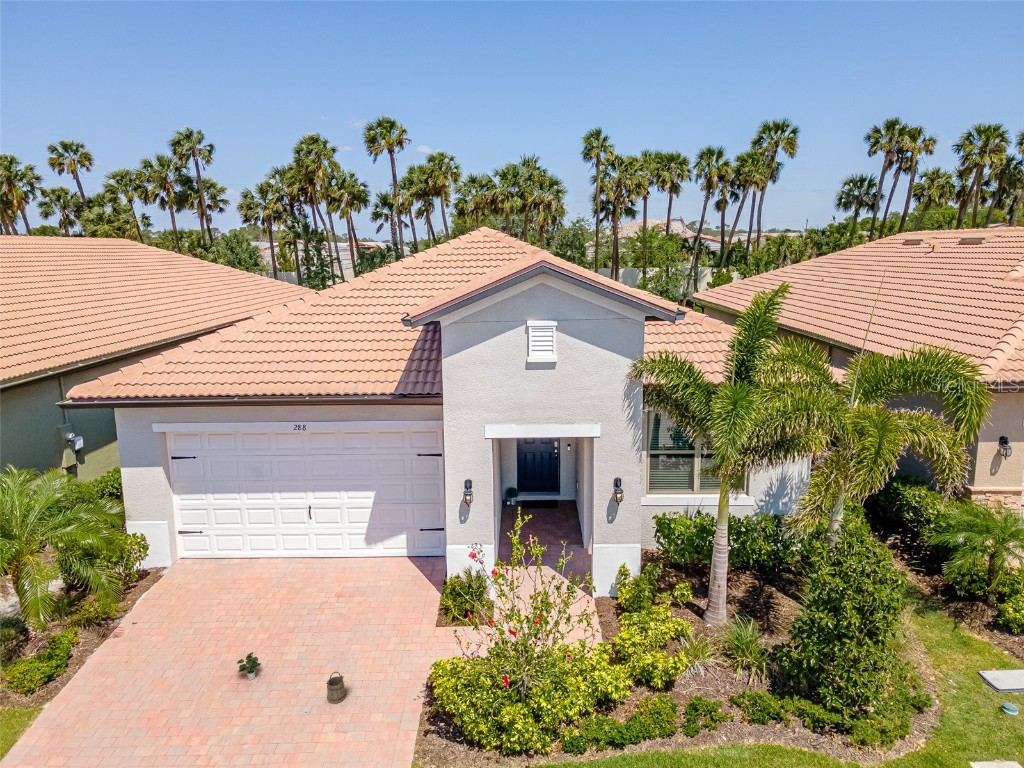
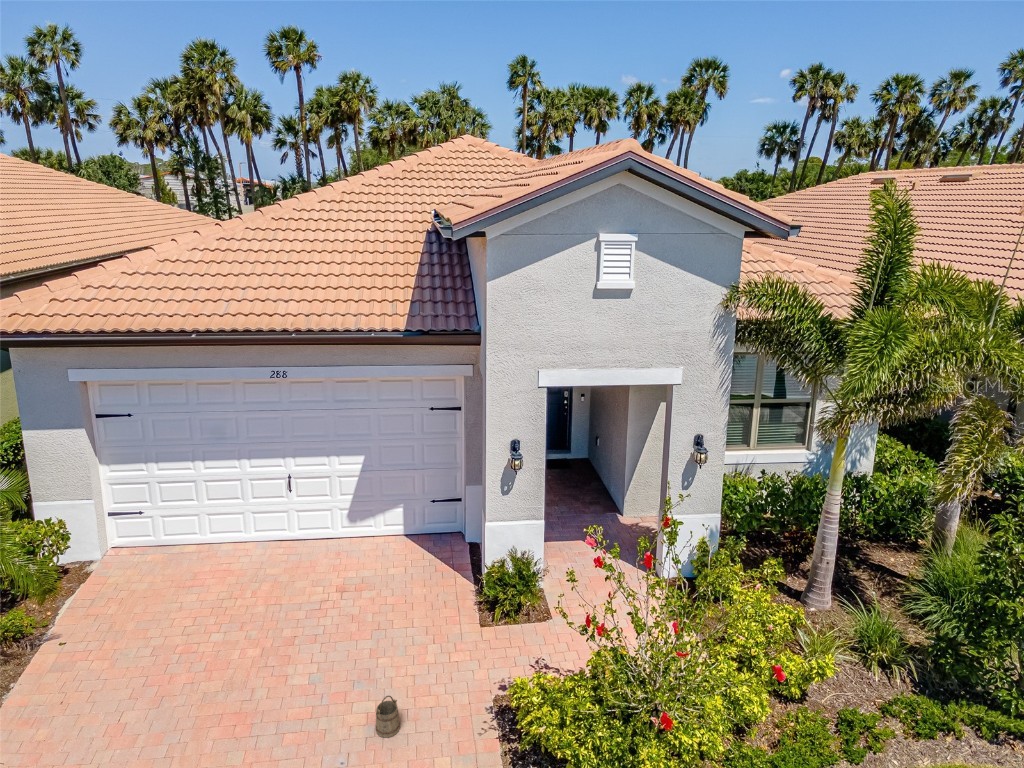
potted plant: present [237,652,261,680] -> none [240,677,273,714]

